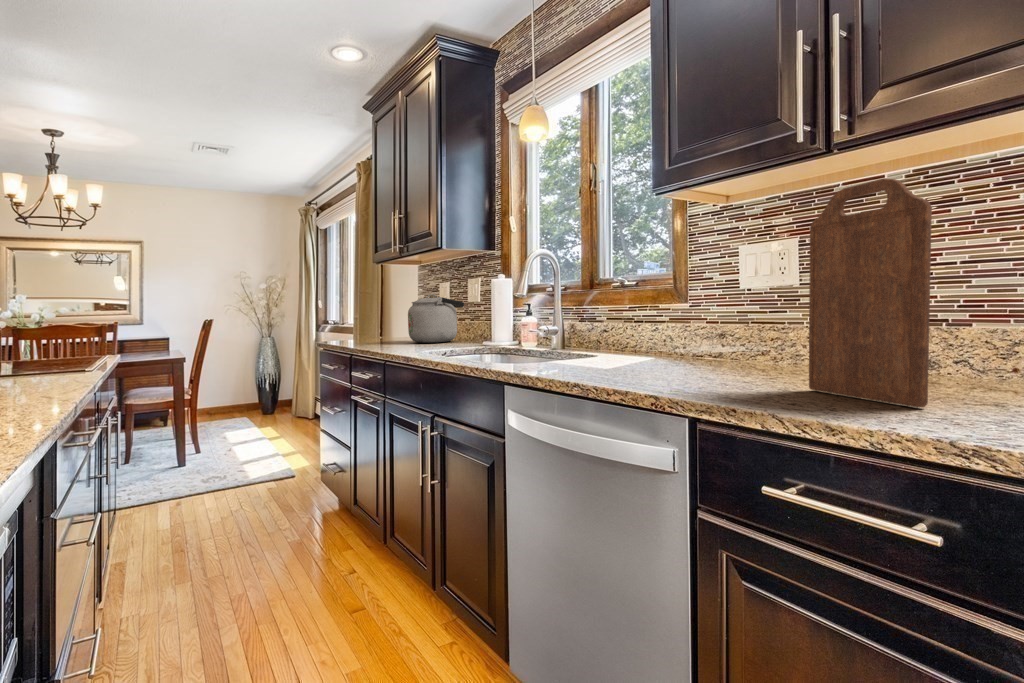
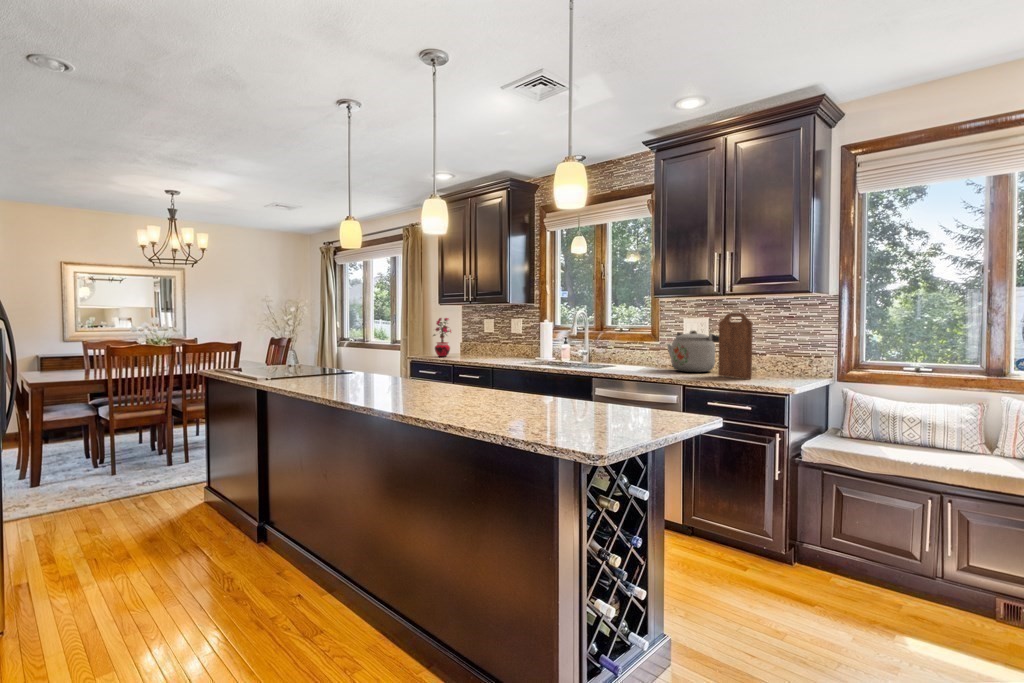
potted plant: none [344,279,379,343] -> present [433,318,451,357]
kettle: present [408,294,464,343] -> present [667,330,719,372]

